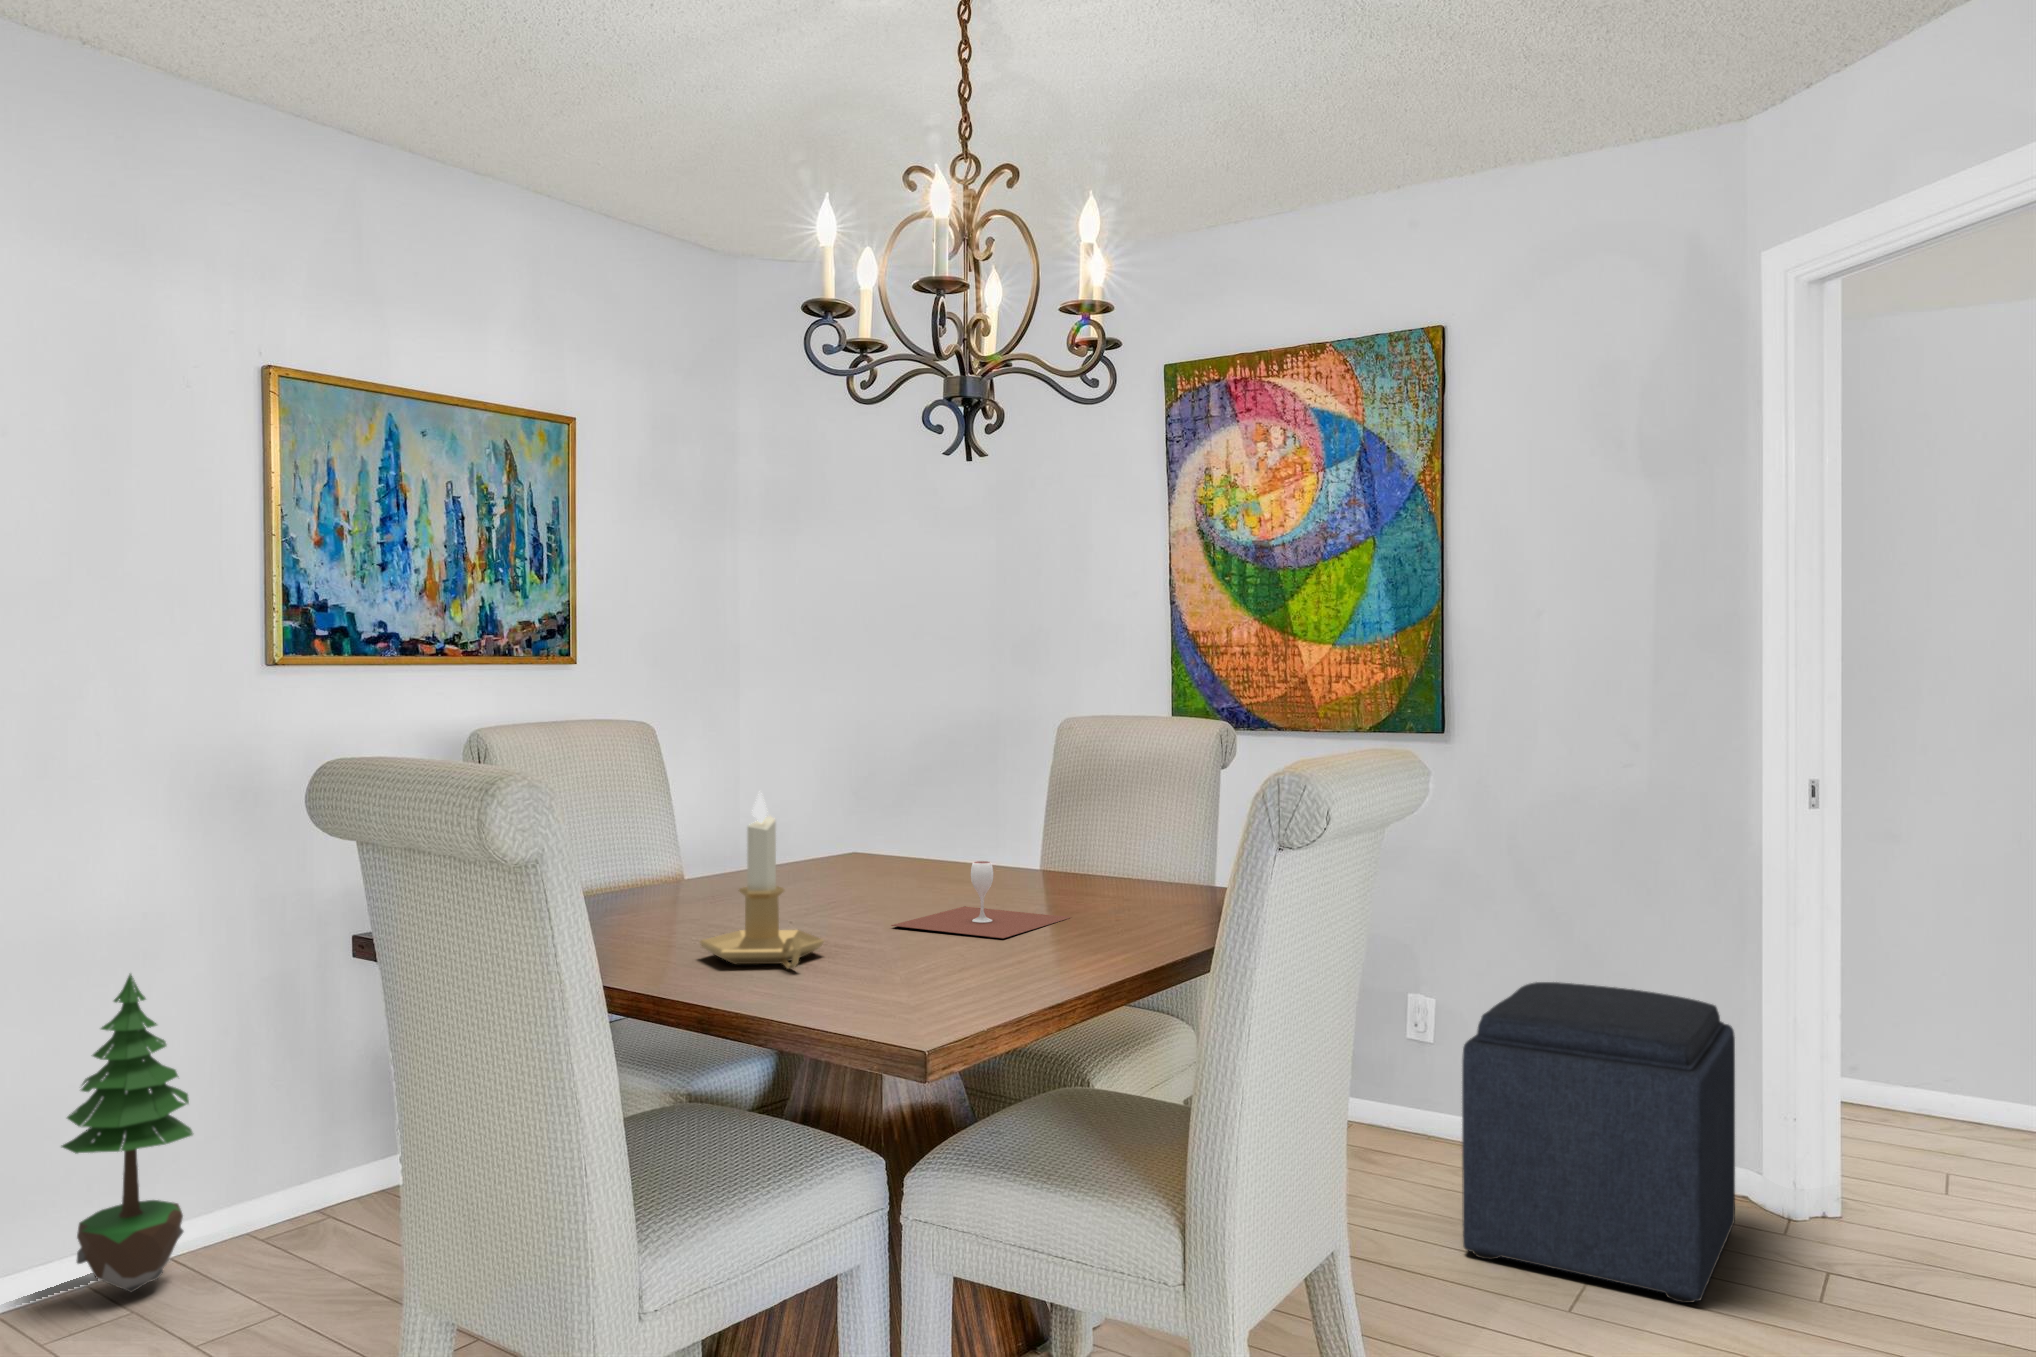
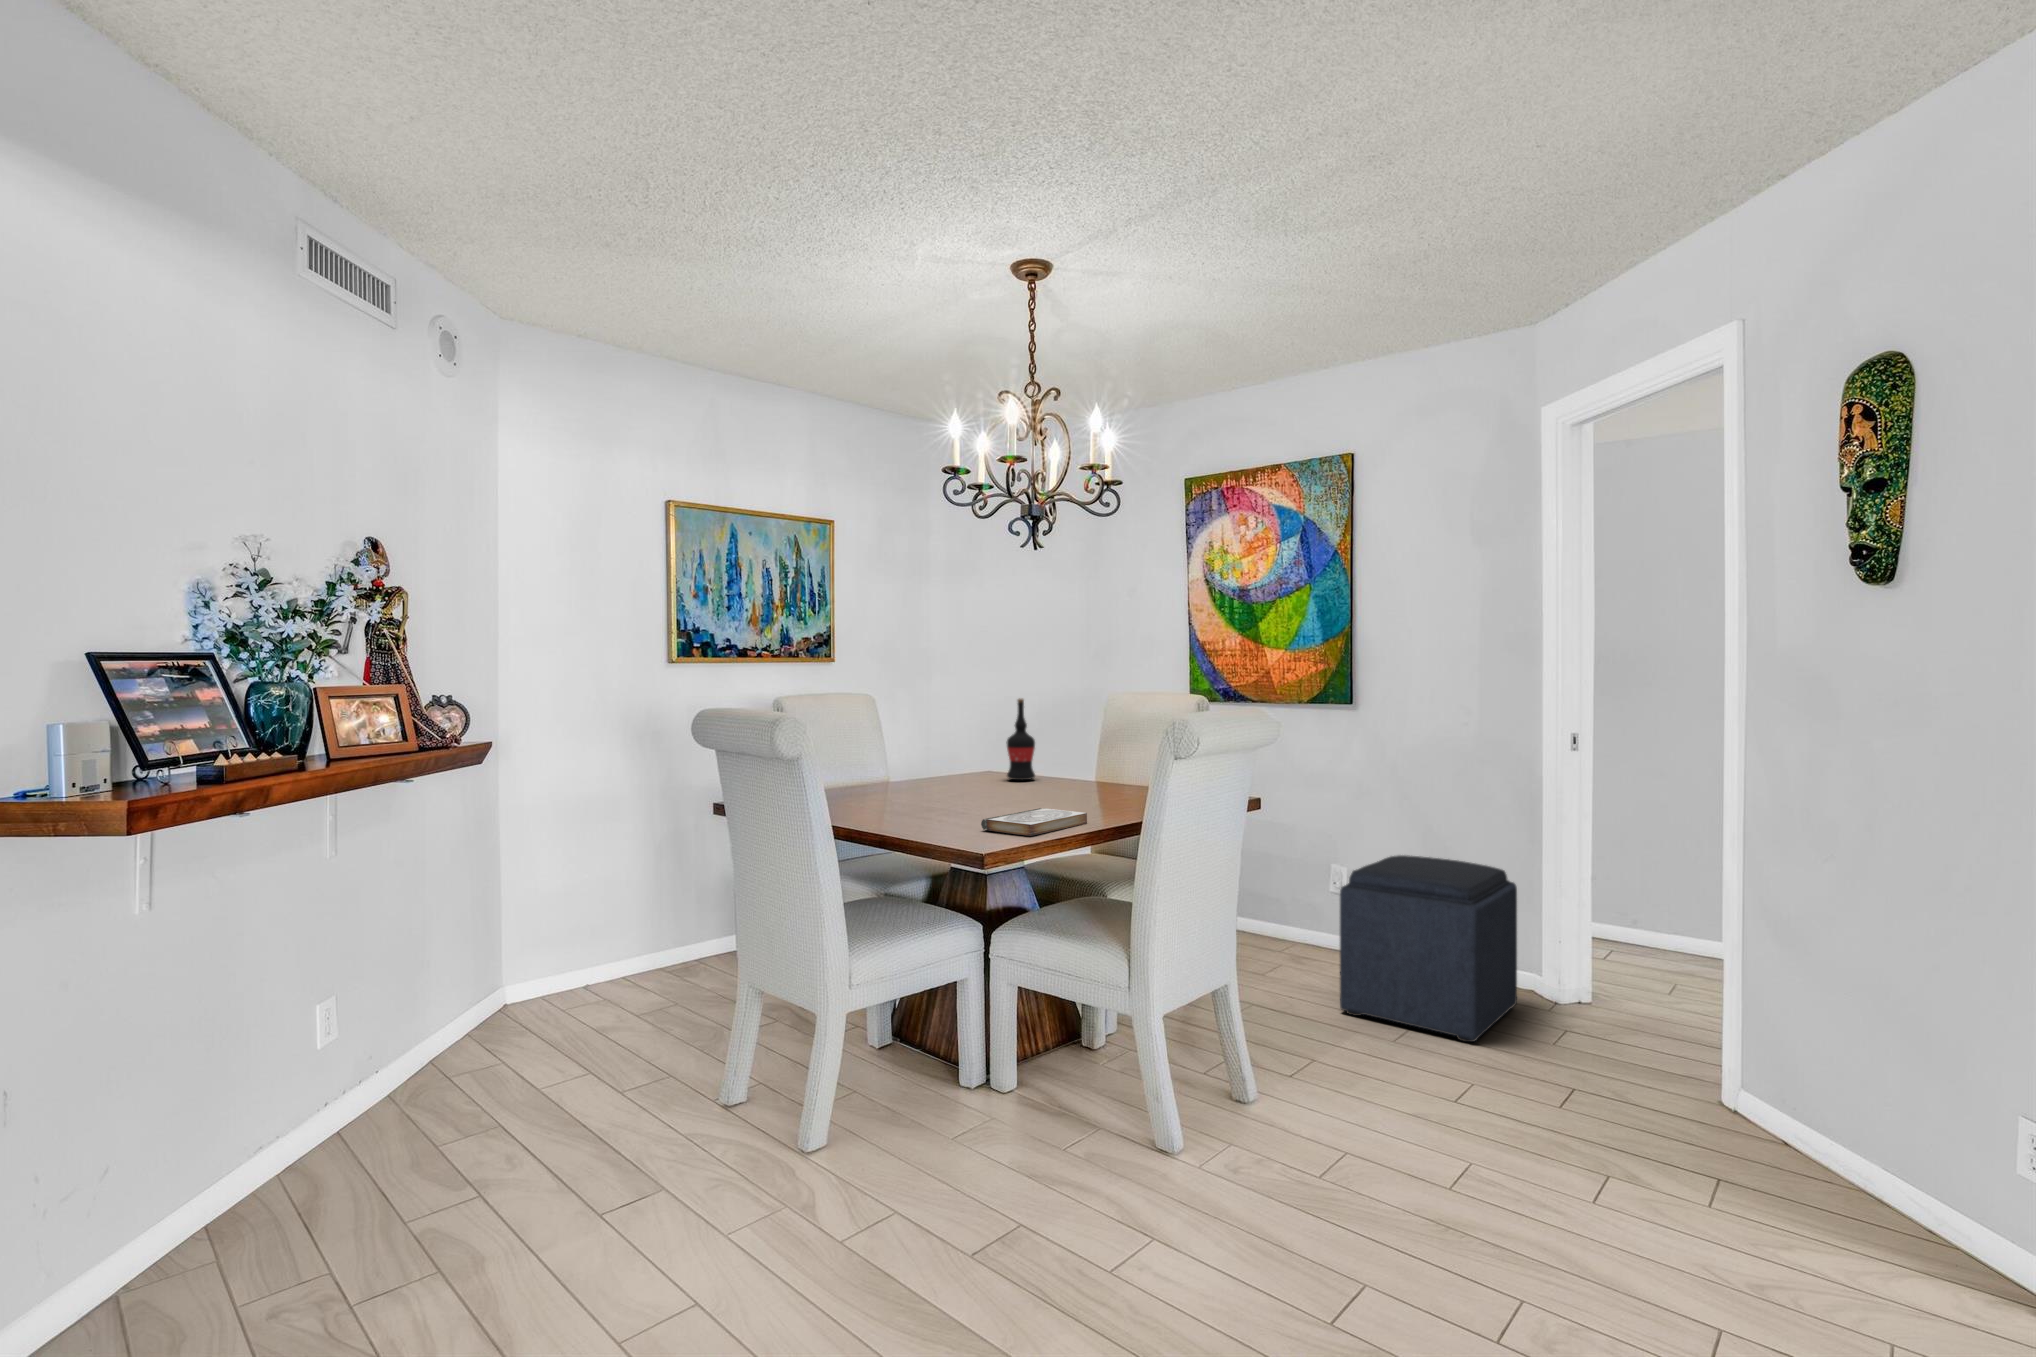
wine bottle: none [890,727,941,869] -> present [1006,698,1035,780]
candlestick: present [700,793,824,969] -> none [888,730,954,824]
wine glass: present [891,861,1072,938] -> none [994,772,1096,813]
book: none [888,933,1079,995] -> present [981,808,1087,836]
potted tree: present [62,974,193,1292] -> none [567,826,633,997]

